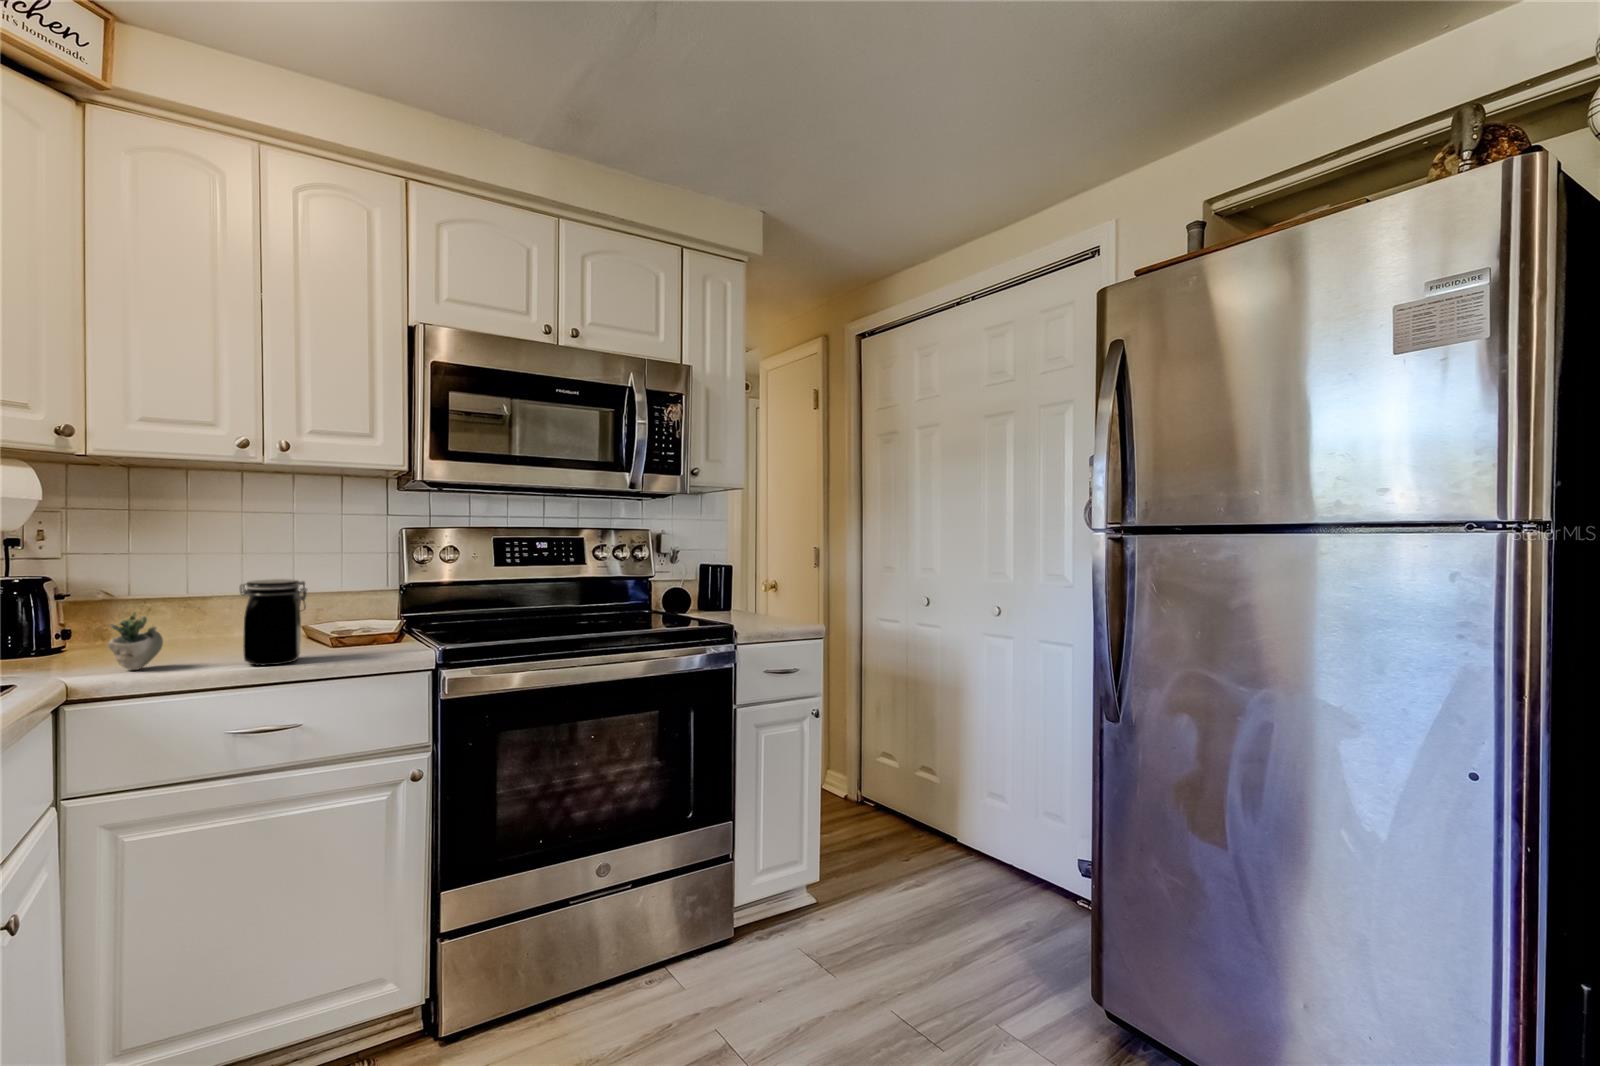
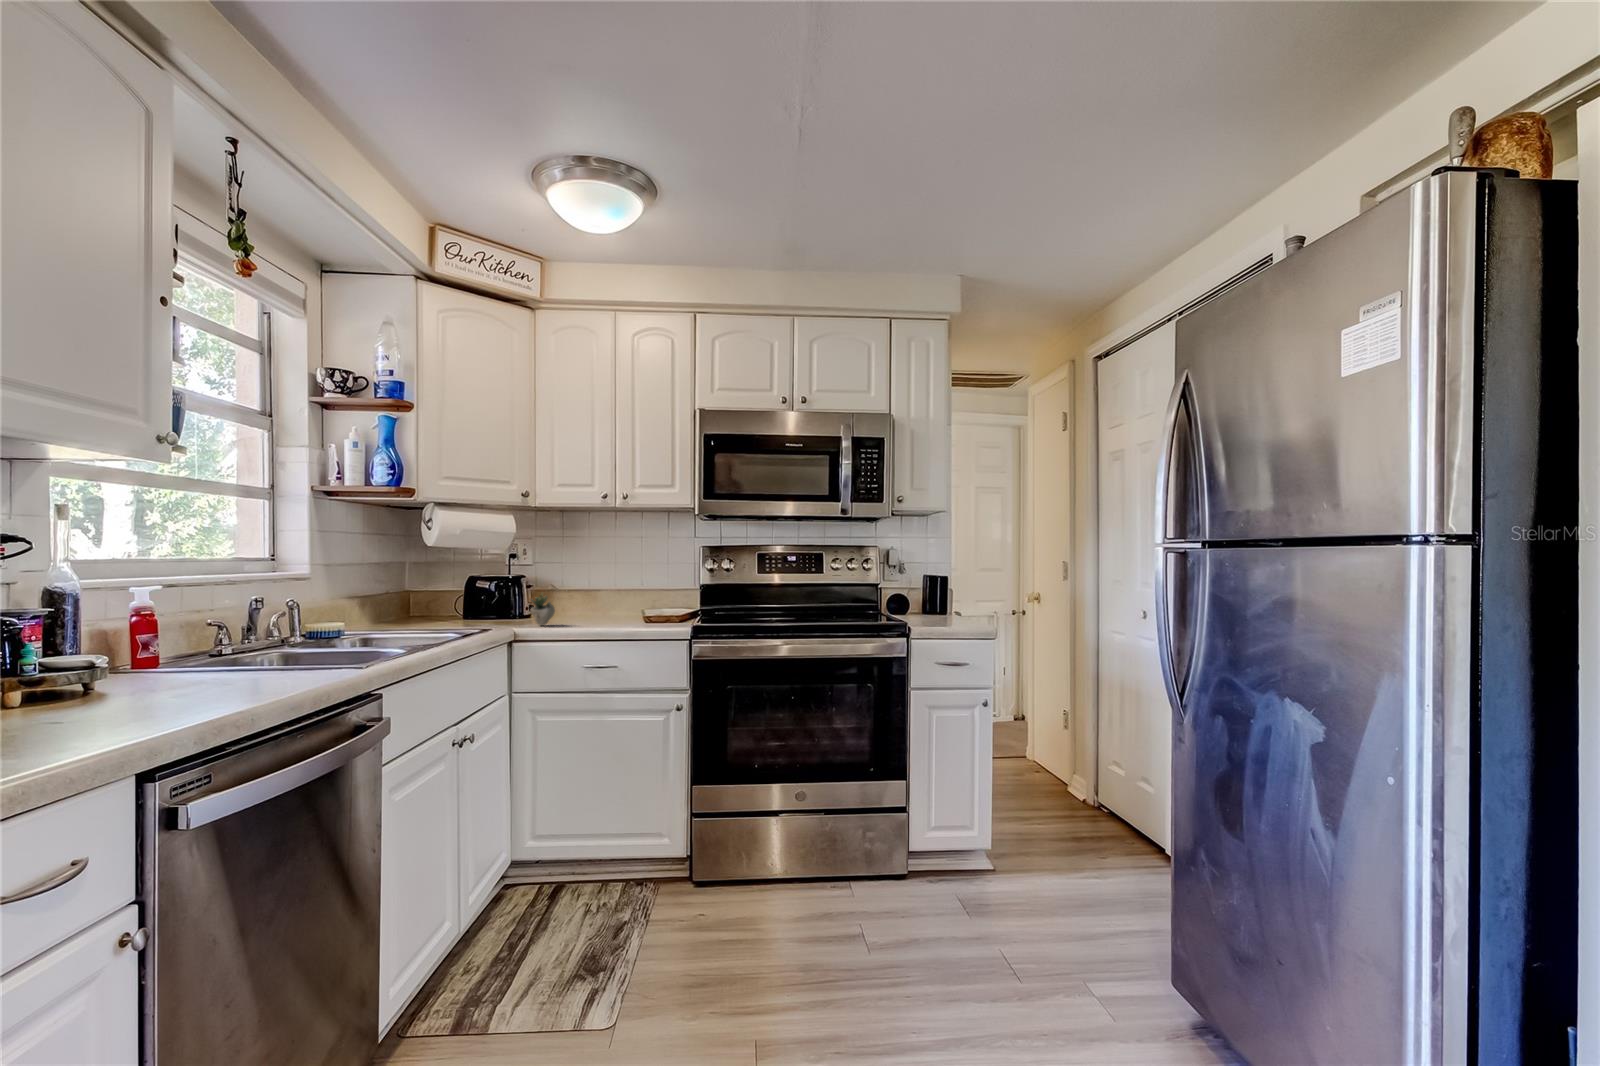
jar: present [240,579,307,665] -> none [588,576,622,628]

